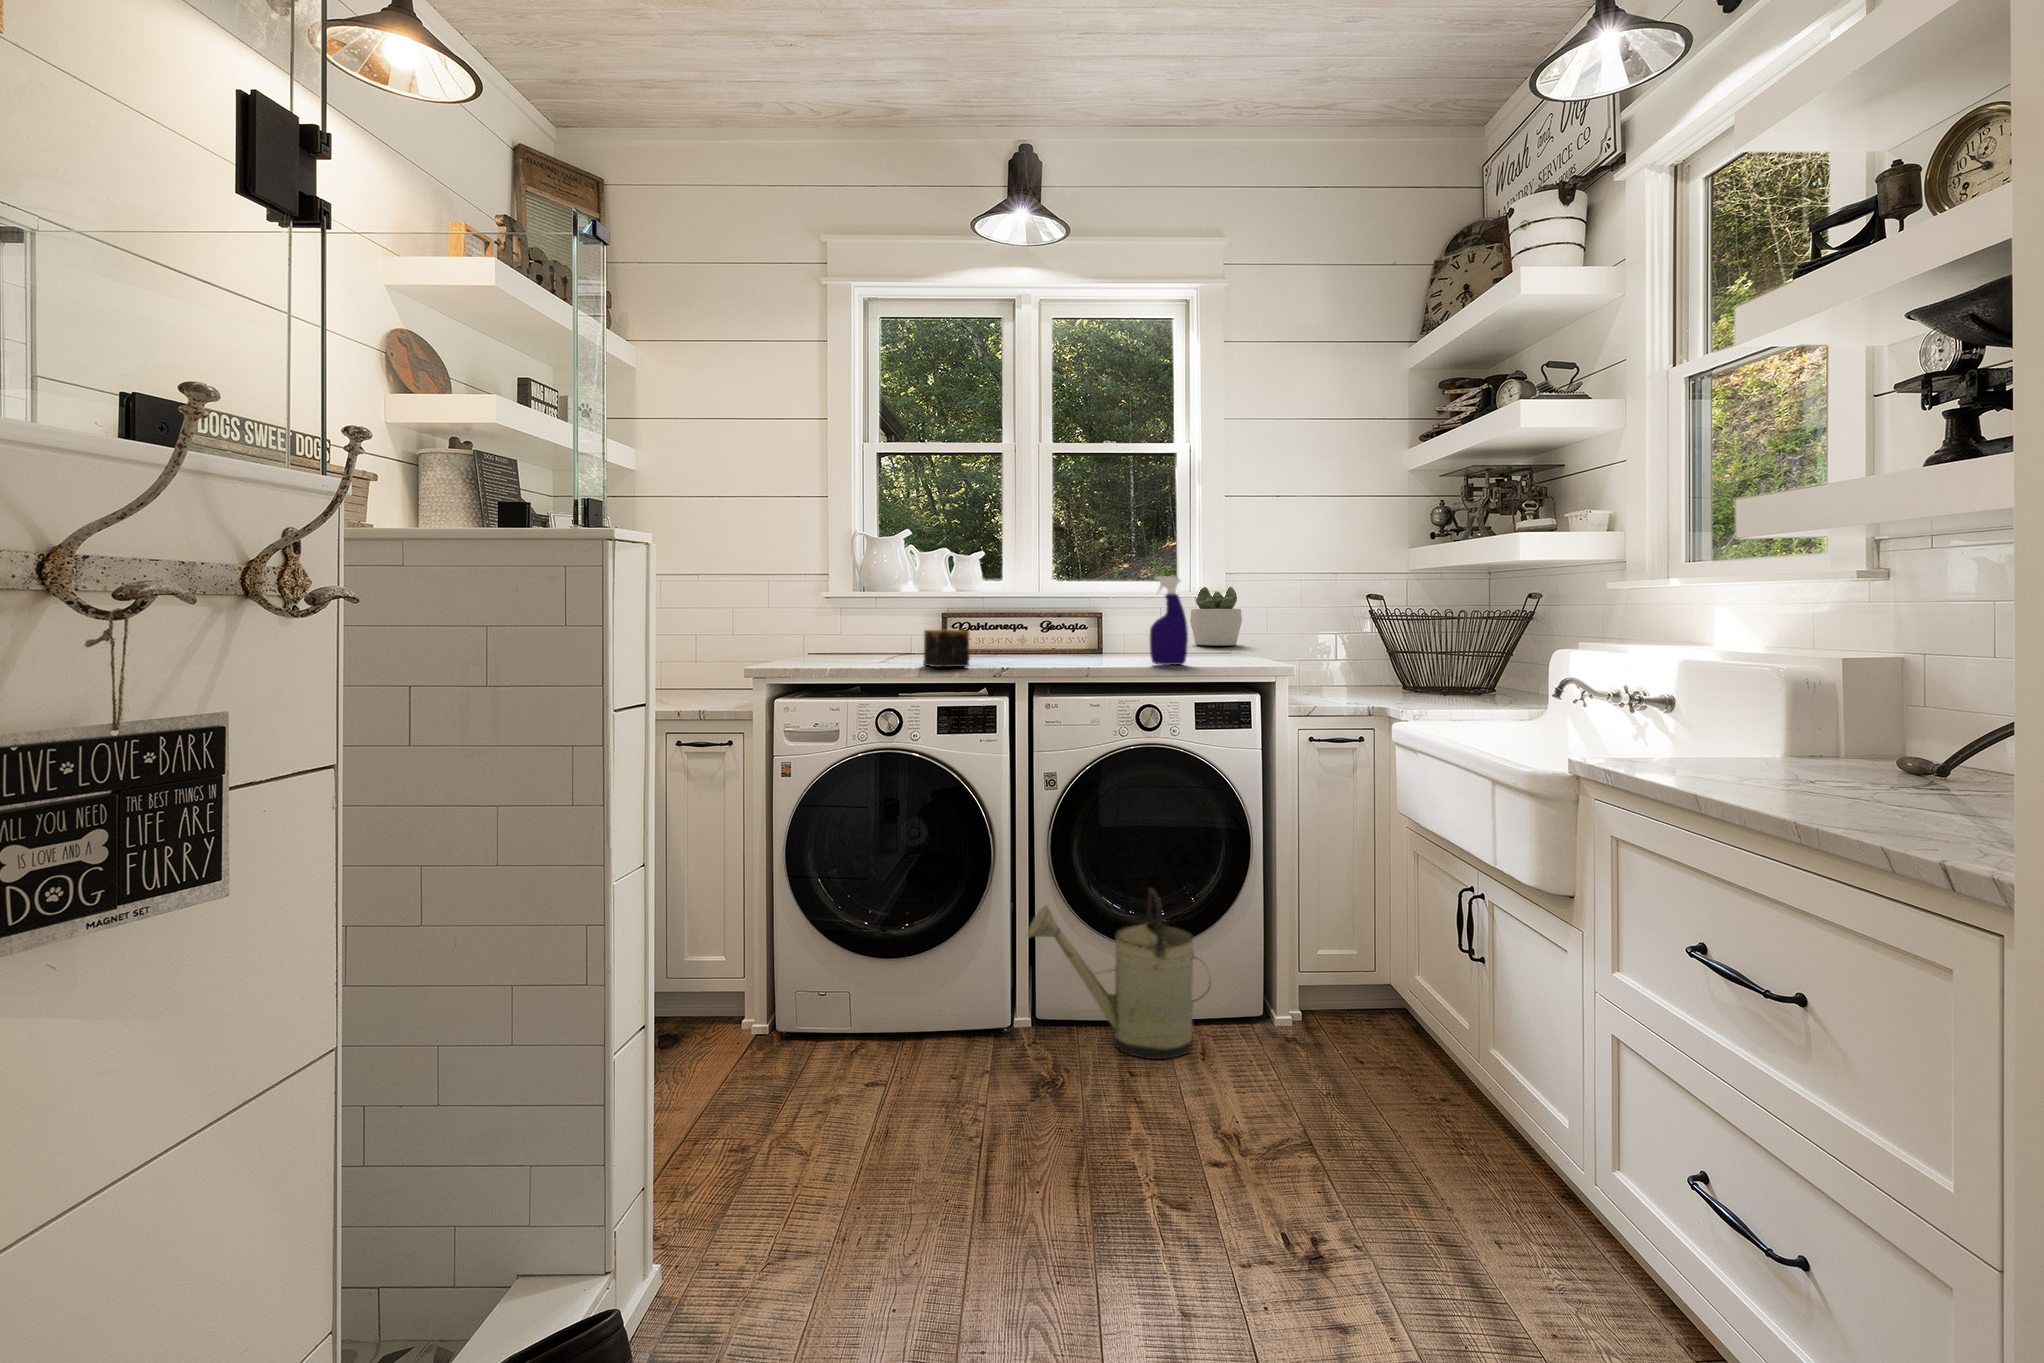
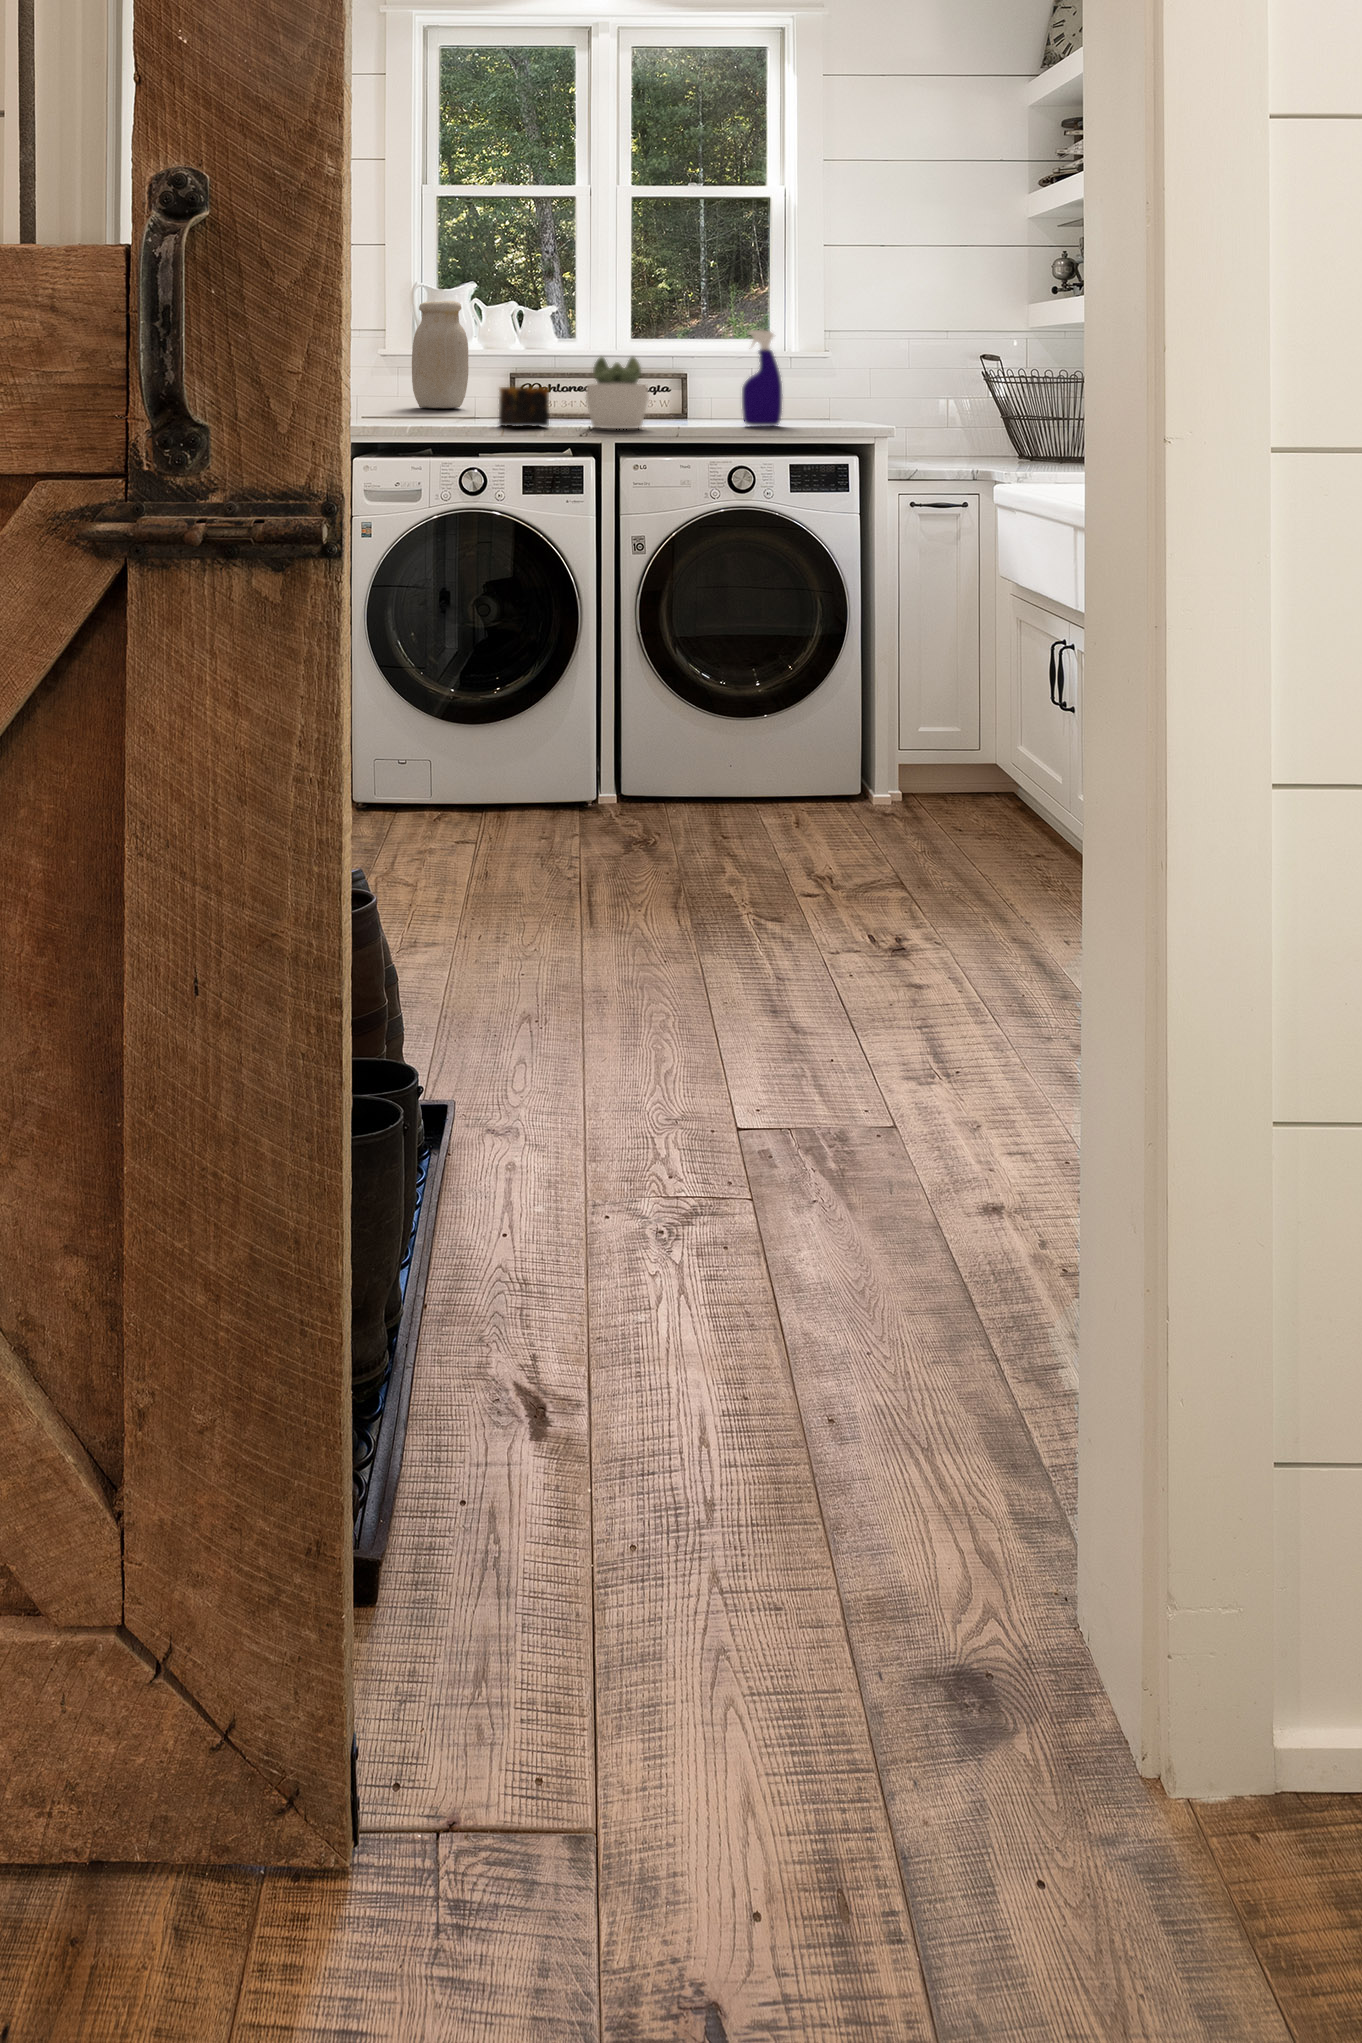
jar: none [853,549,903,644] -> present [412,301,469,408]
succulent plant: present [1190,587,1242,645] -> present [586,357,649,429]
watering can: present [1027,888,1203,1059] -> none [614,655,806,829]

